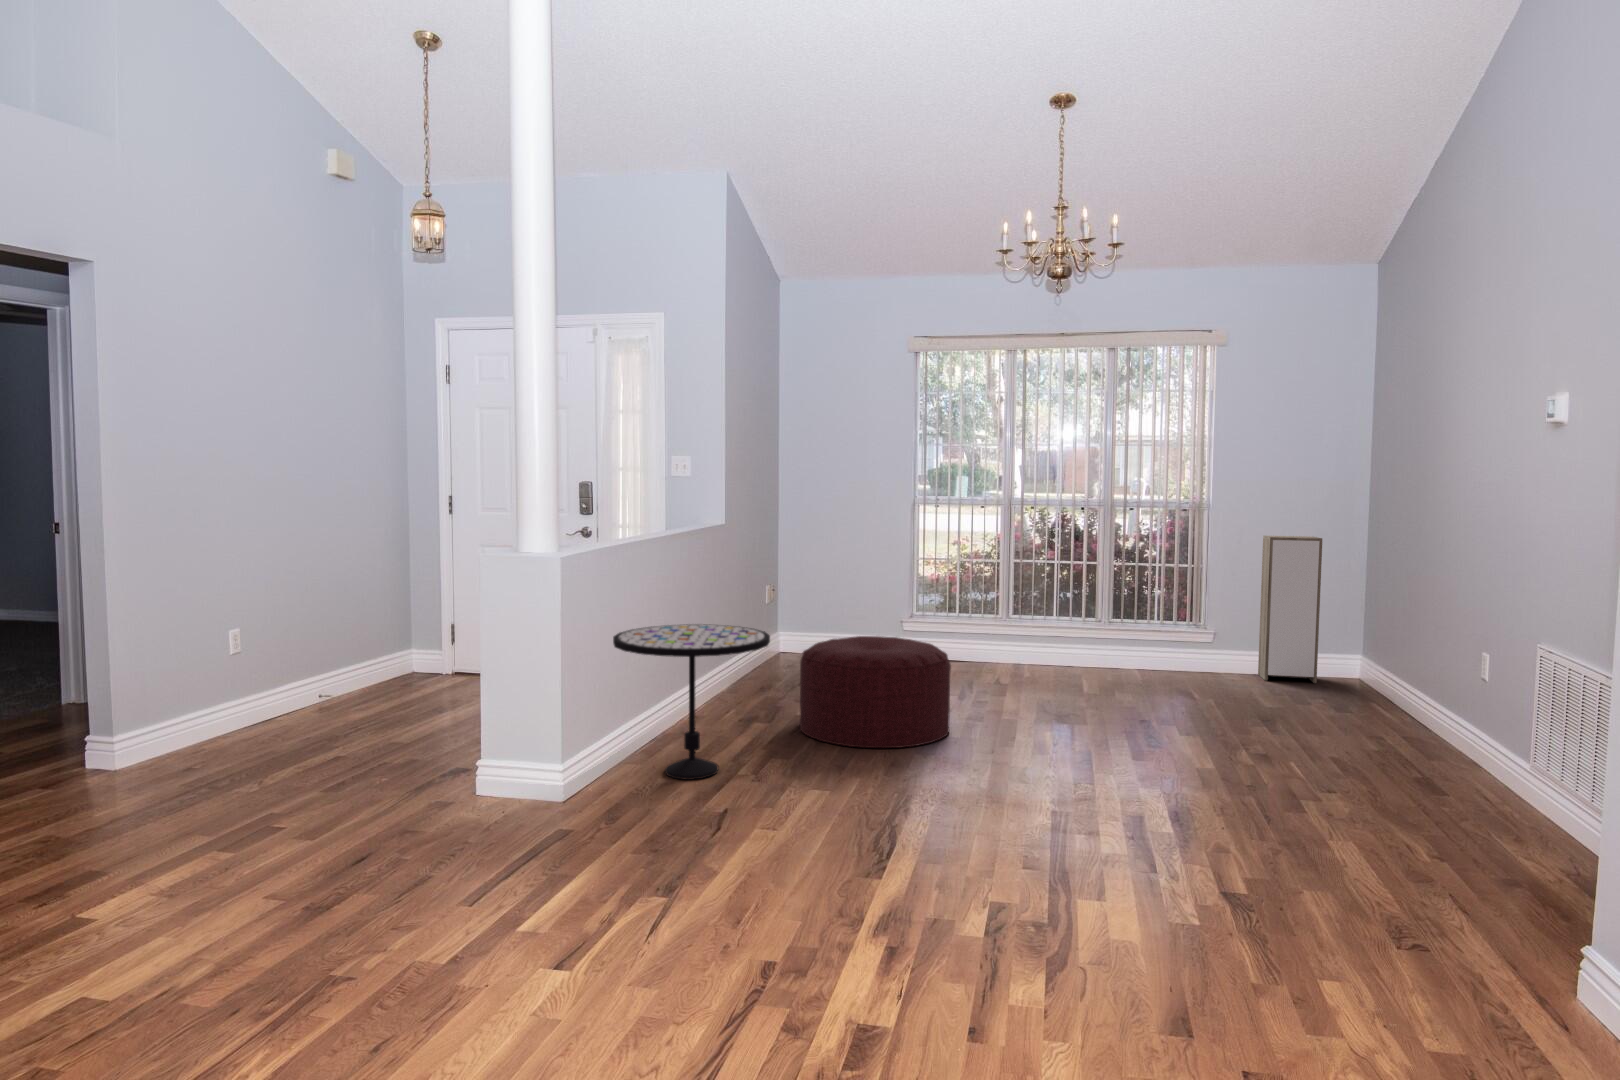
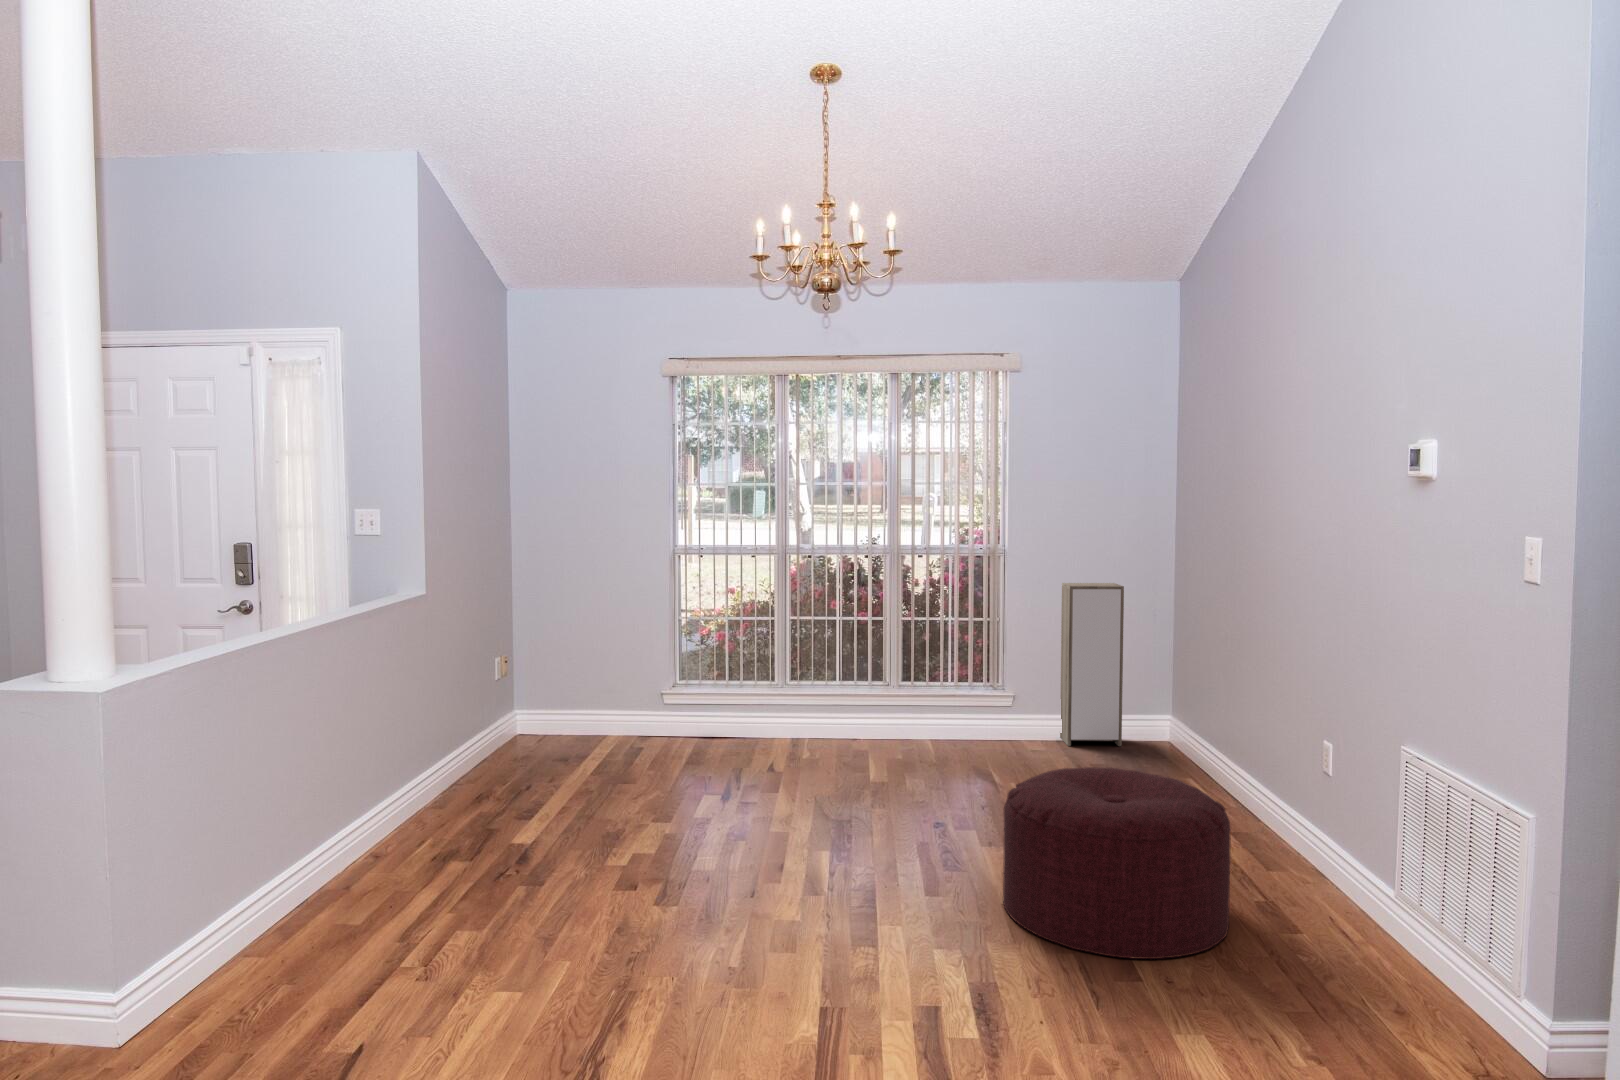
side table: present [613,624,770,780] -> none [192,754,440,994]
ottoman: present [800,636,951,748] -> present [1003,767,1231,959]

